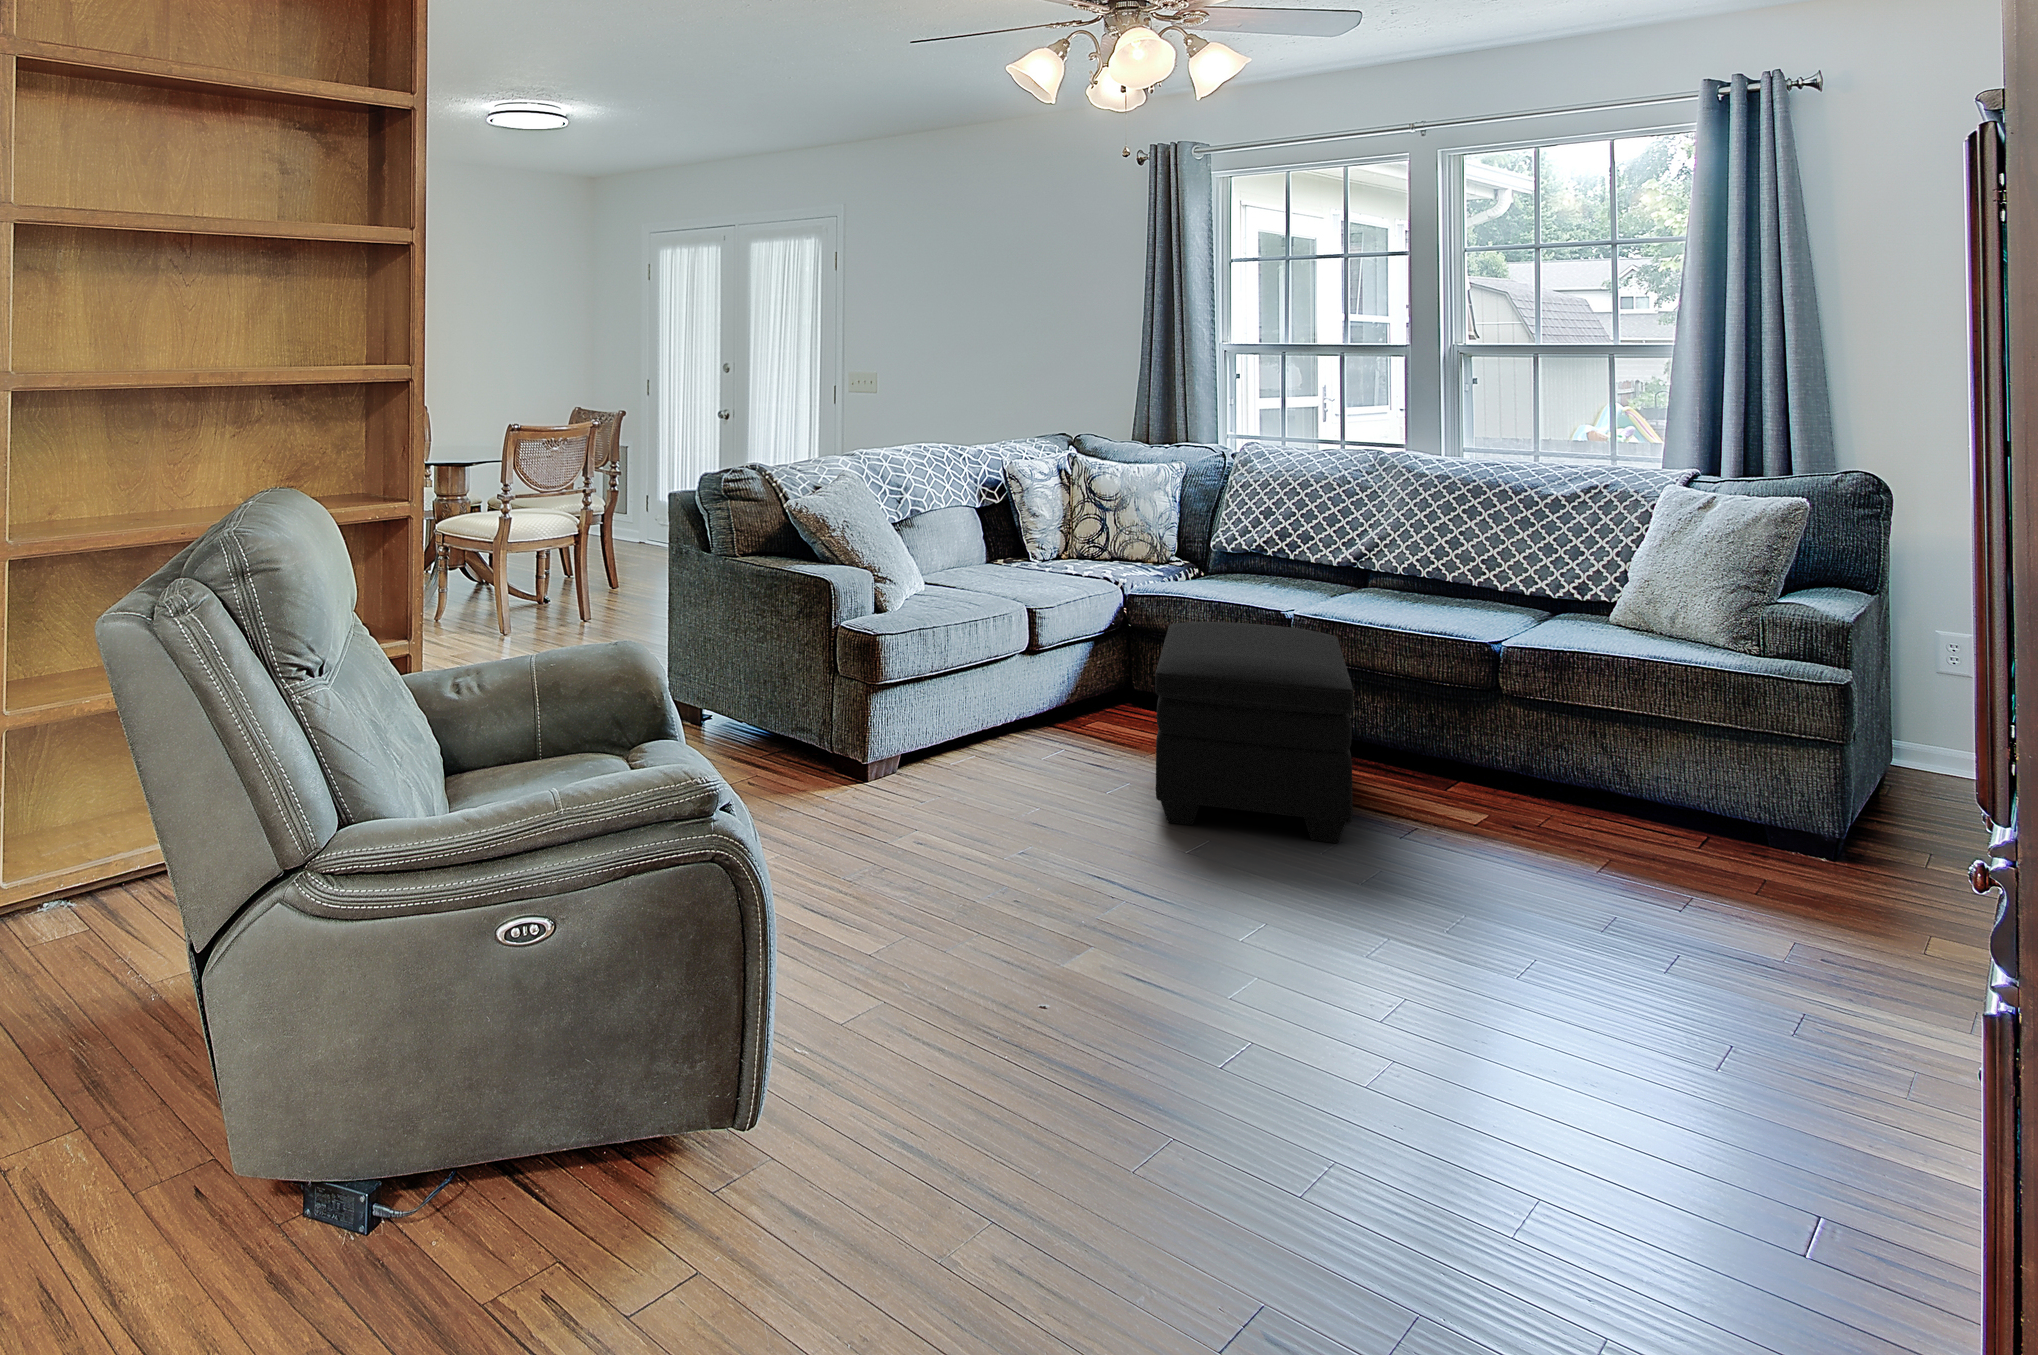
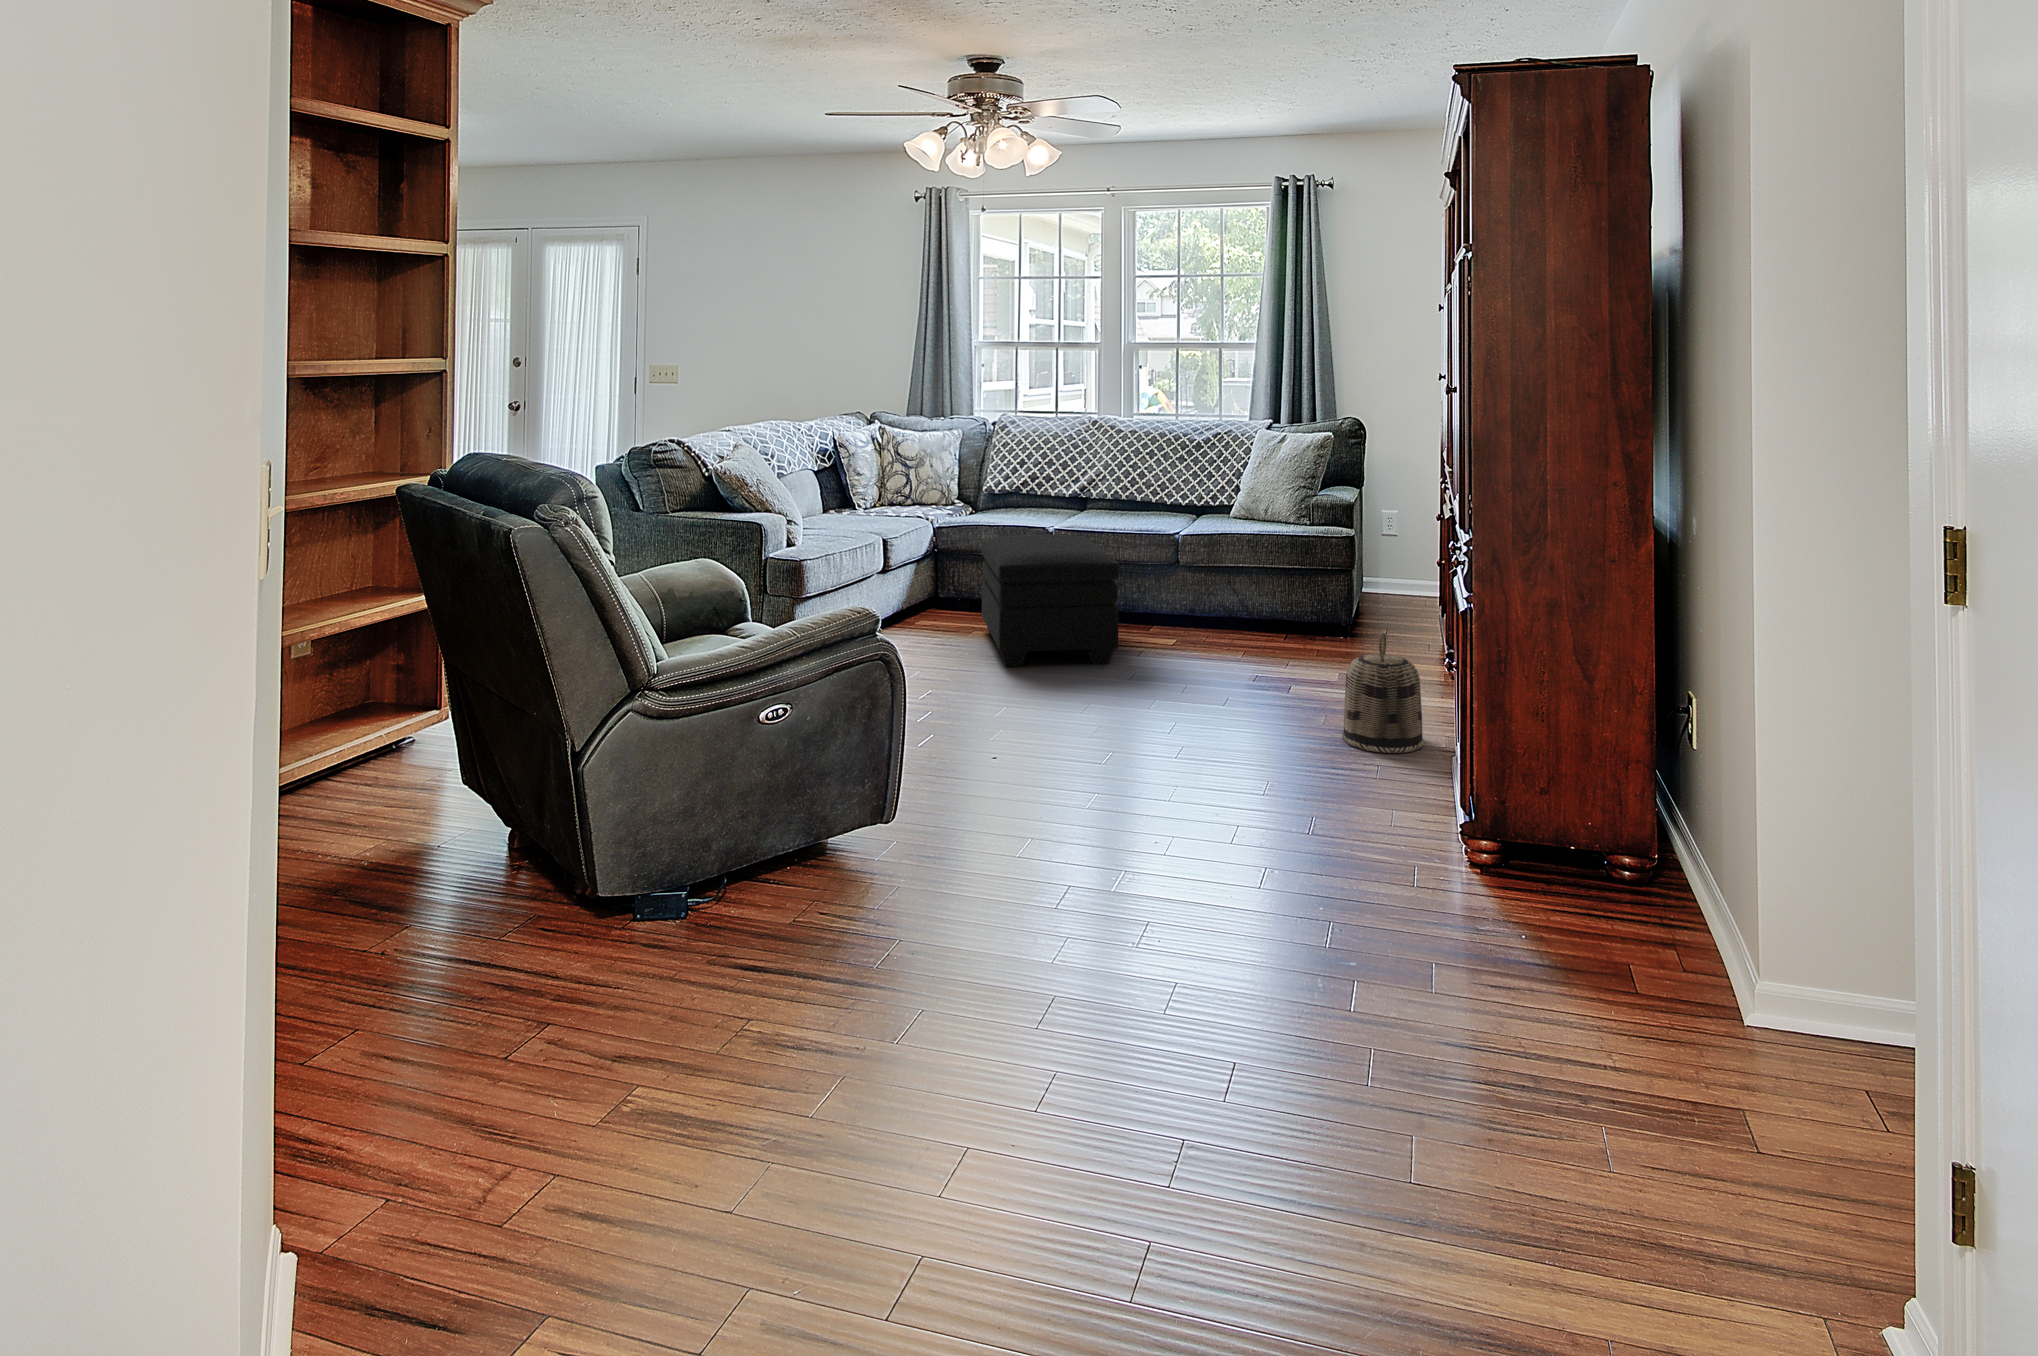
basket: none [1735,921,1938,1186] -> present [1342,633,1424,753]

